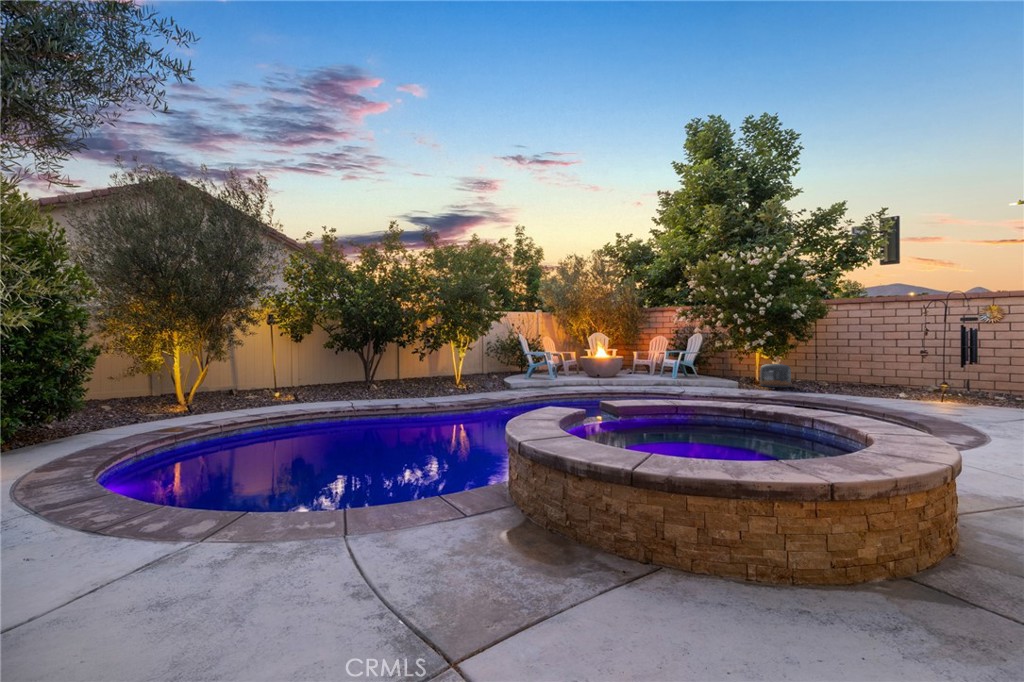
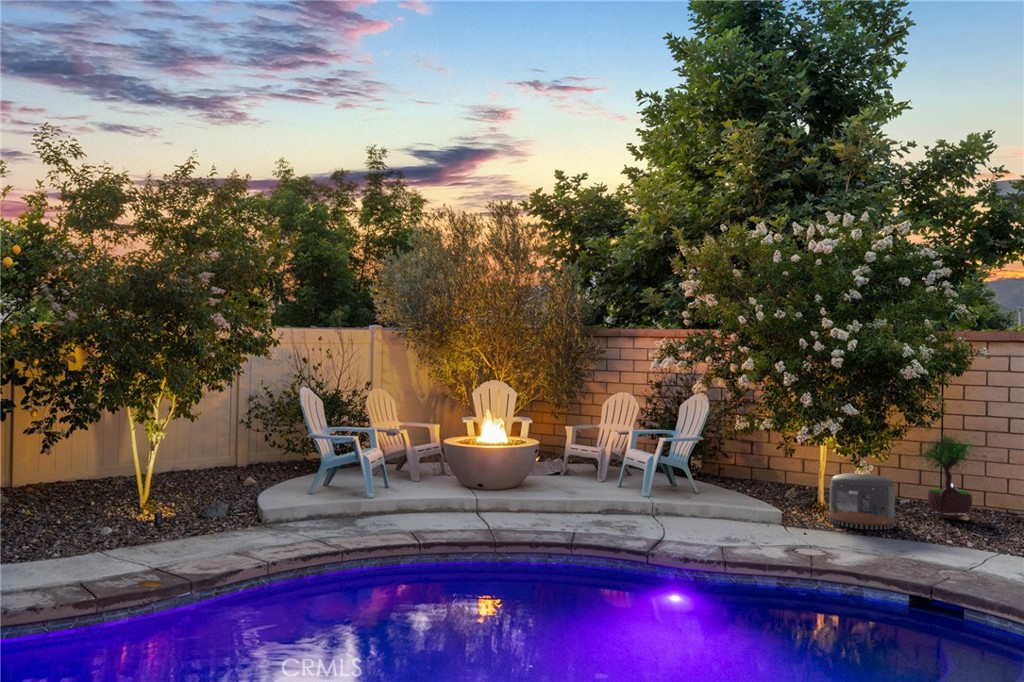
potted tree: none [802,343,831,385] -> present [922,436,972,519]

